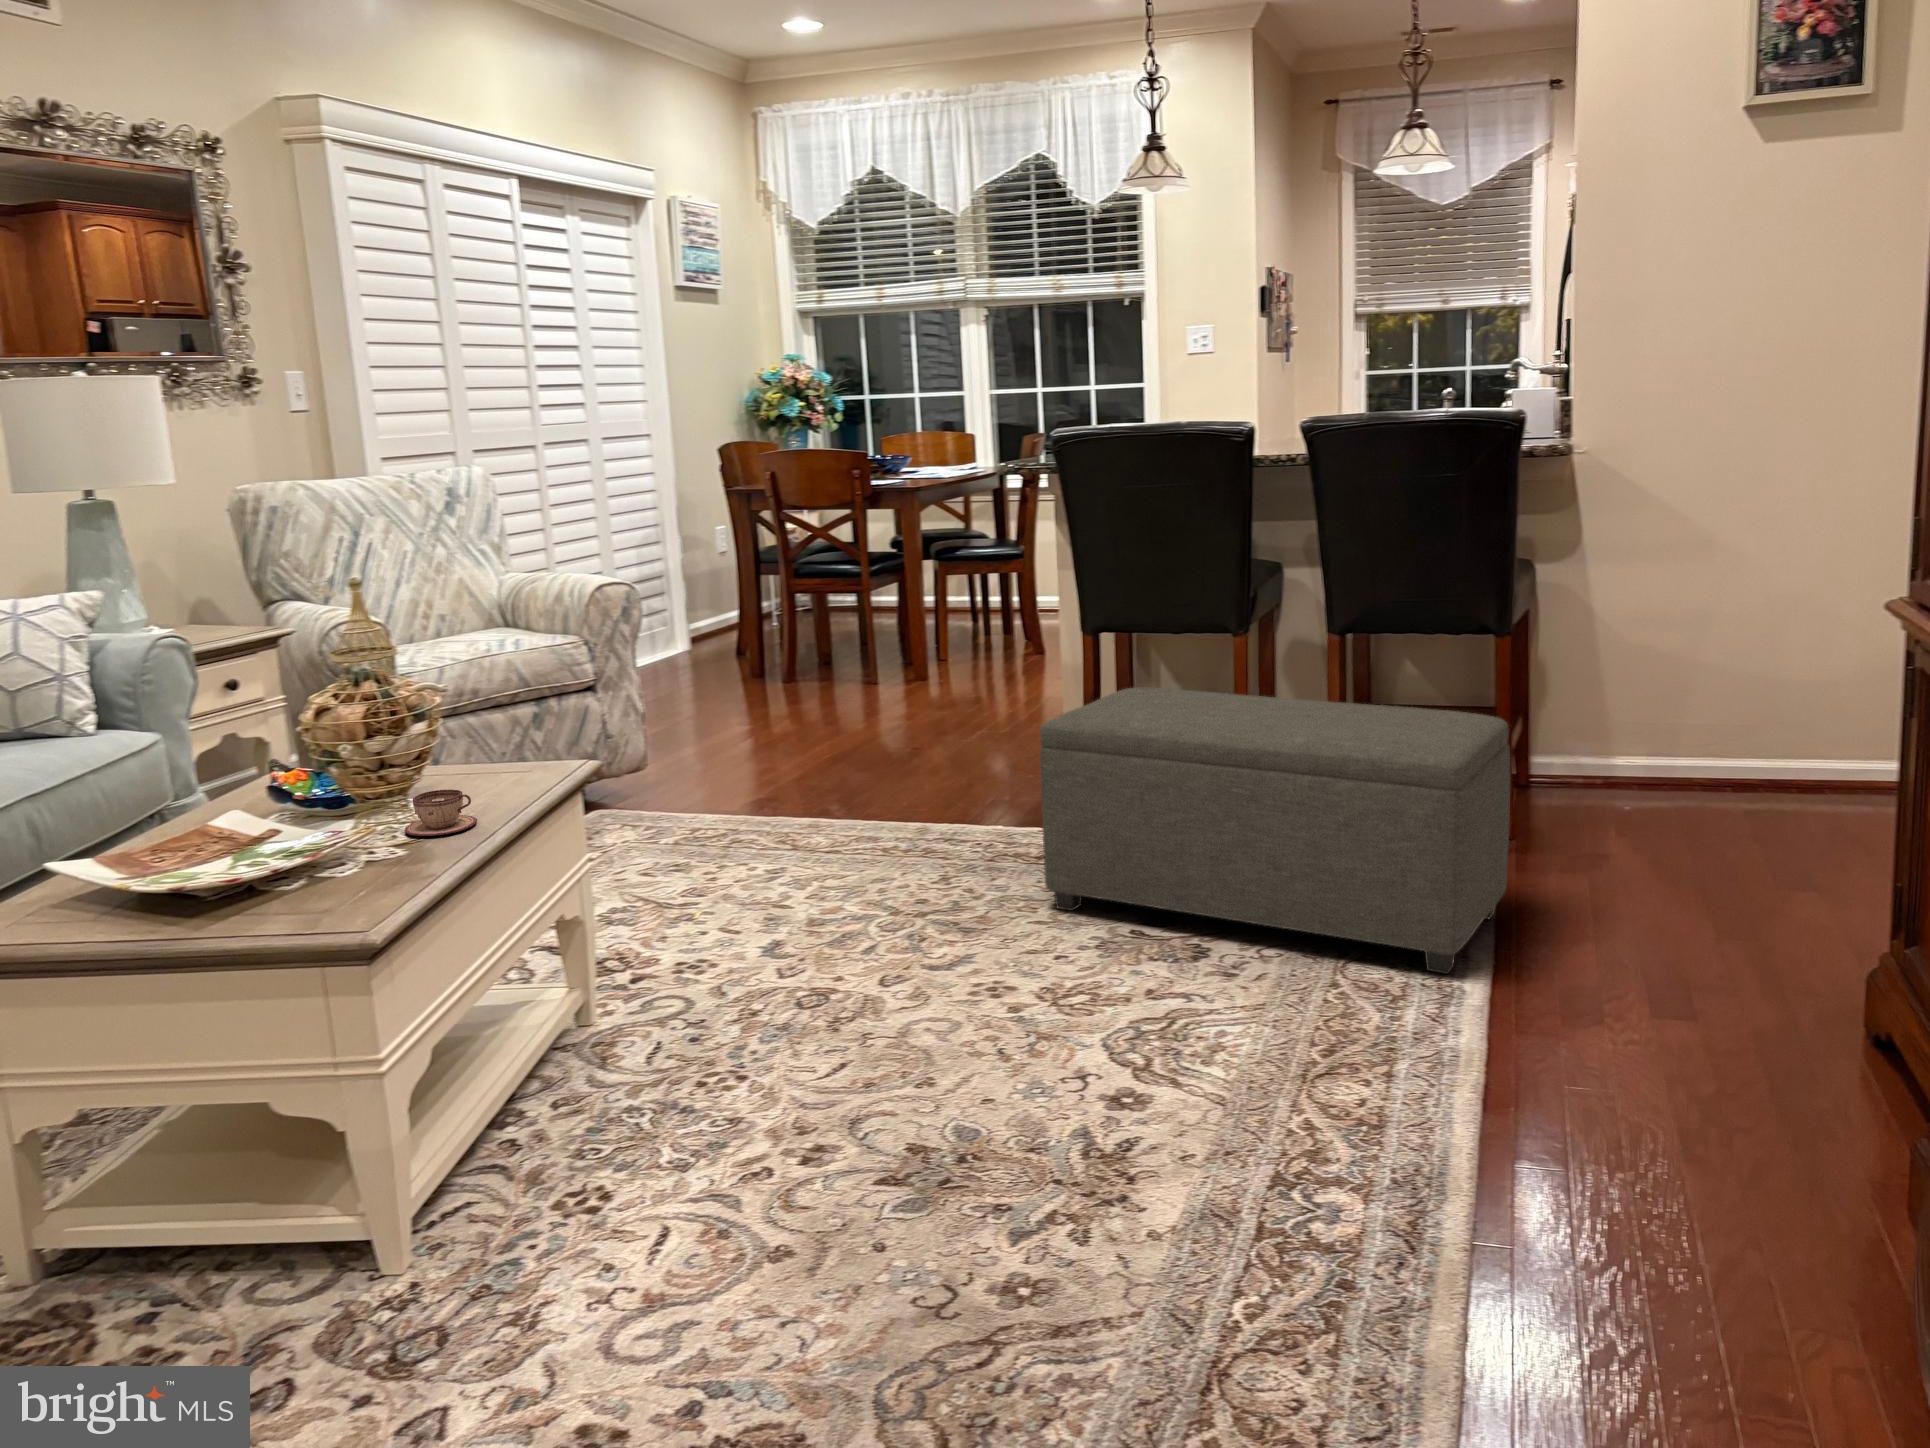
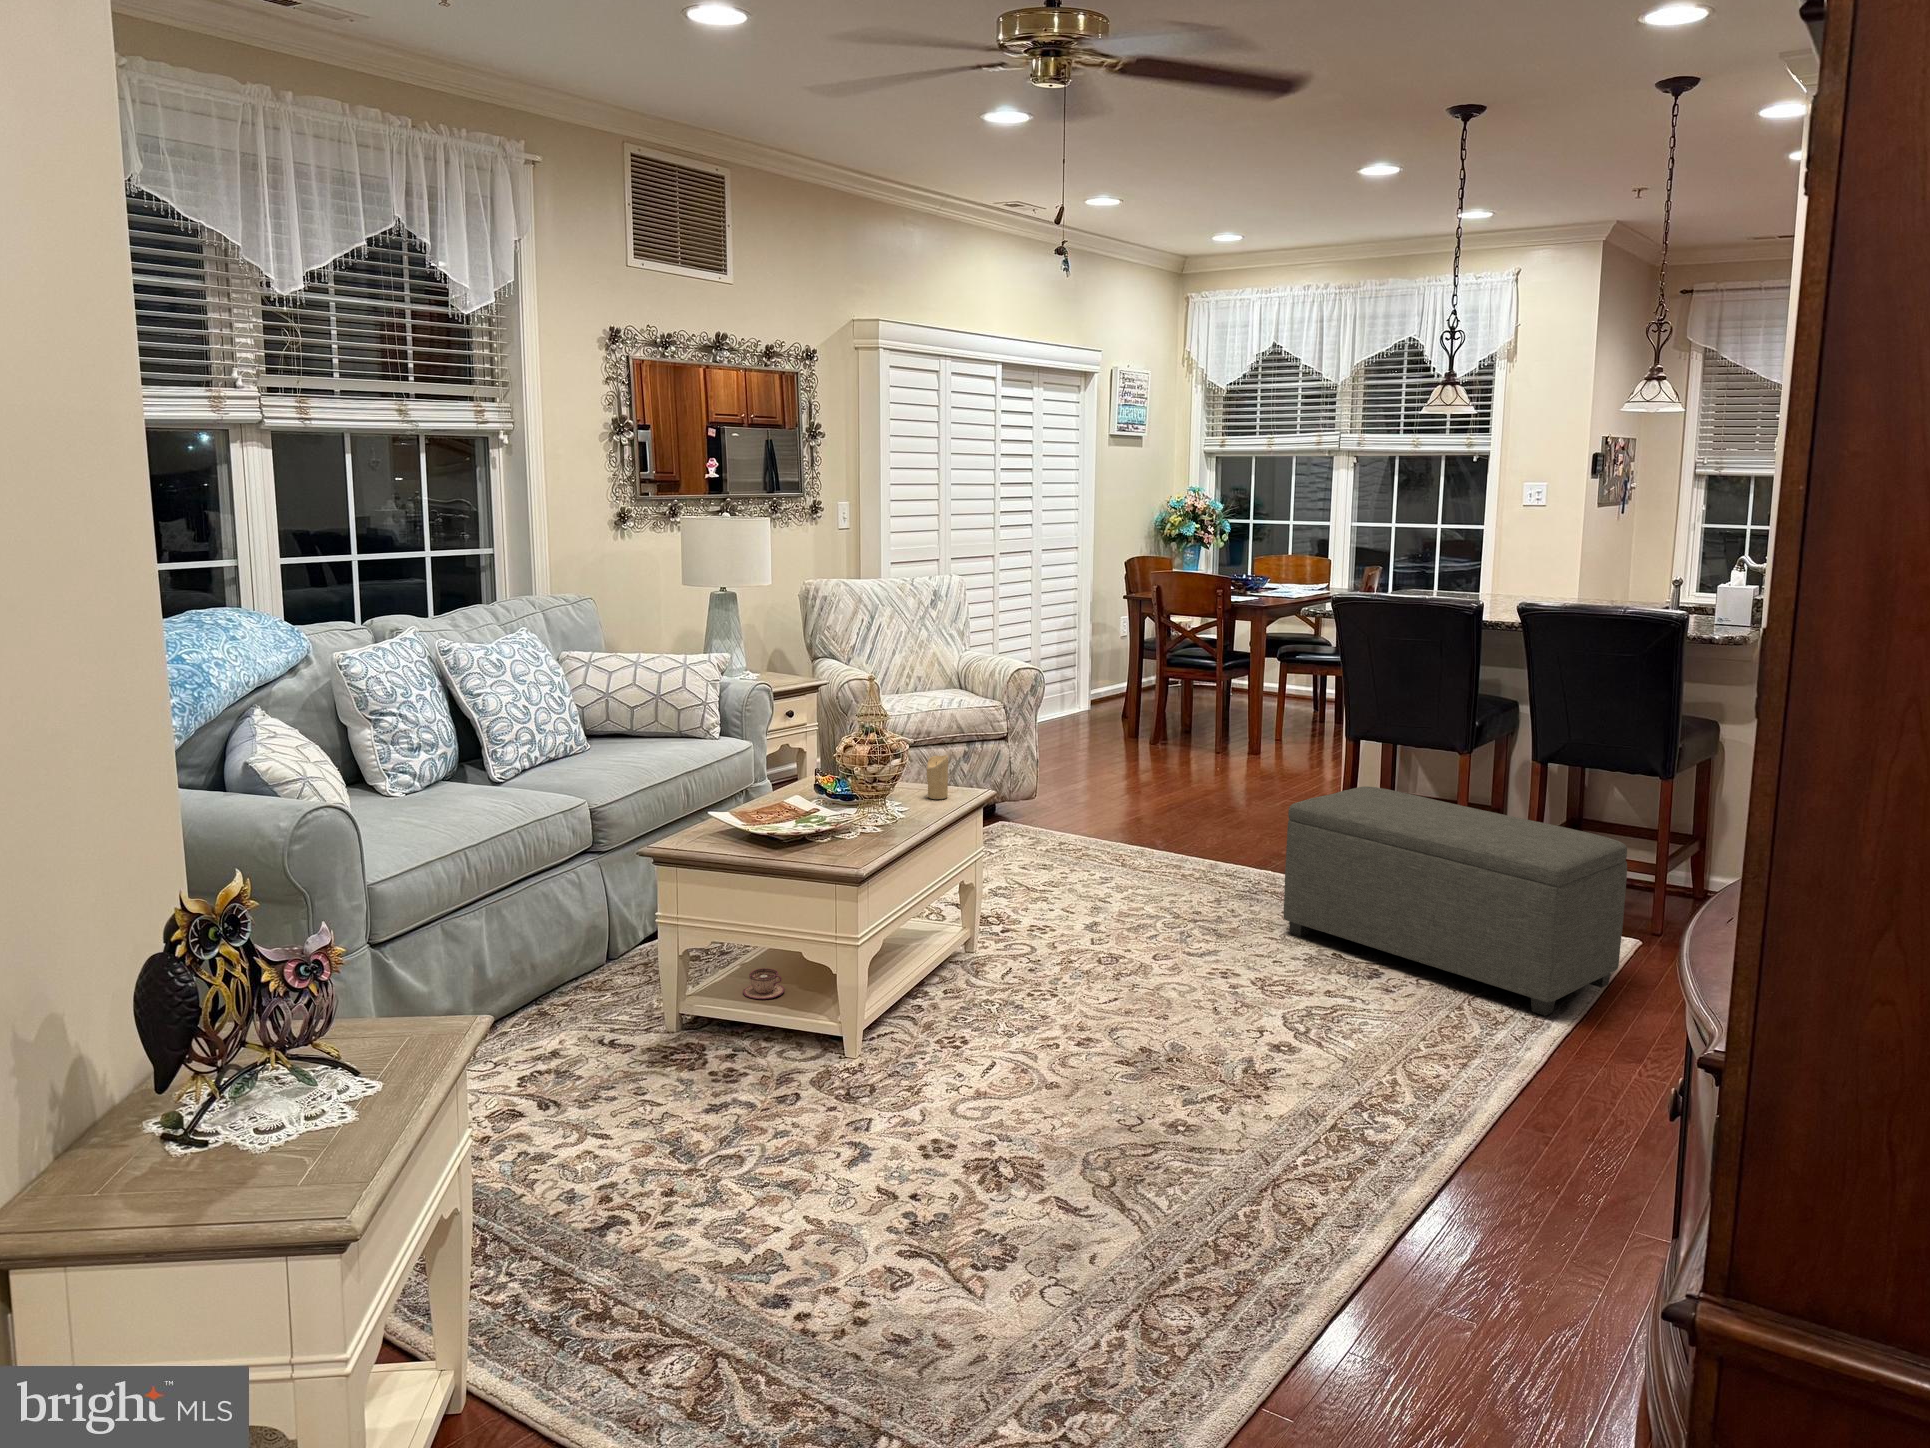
candle: none [477,708,518,783] -> present [927,755,948,799]
teacup: present [404,790,477,836] -> present [743,968,785,999]

